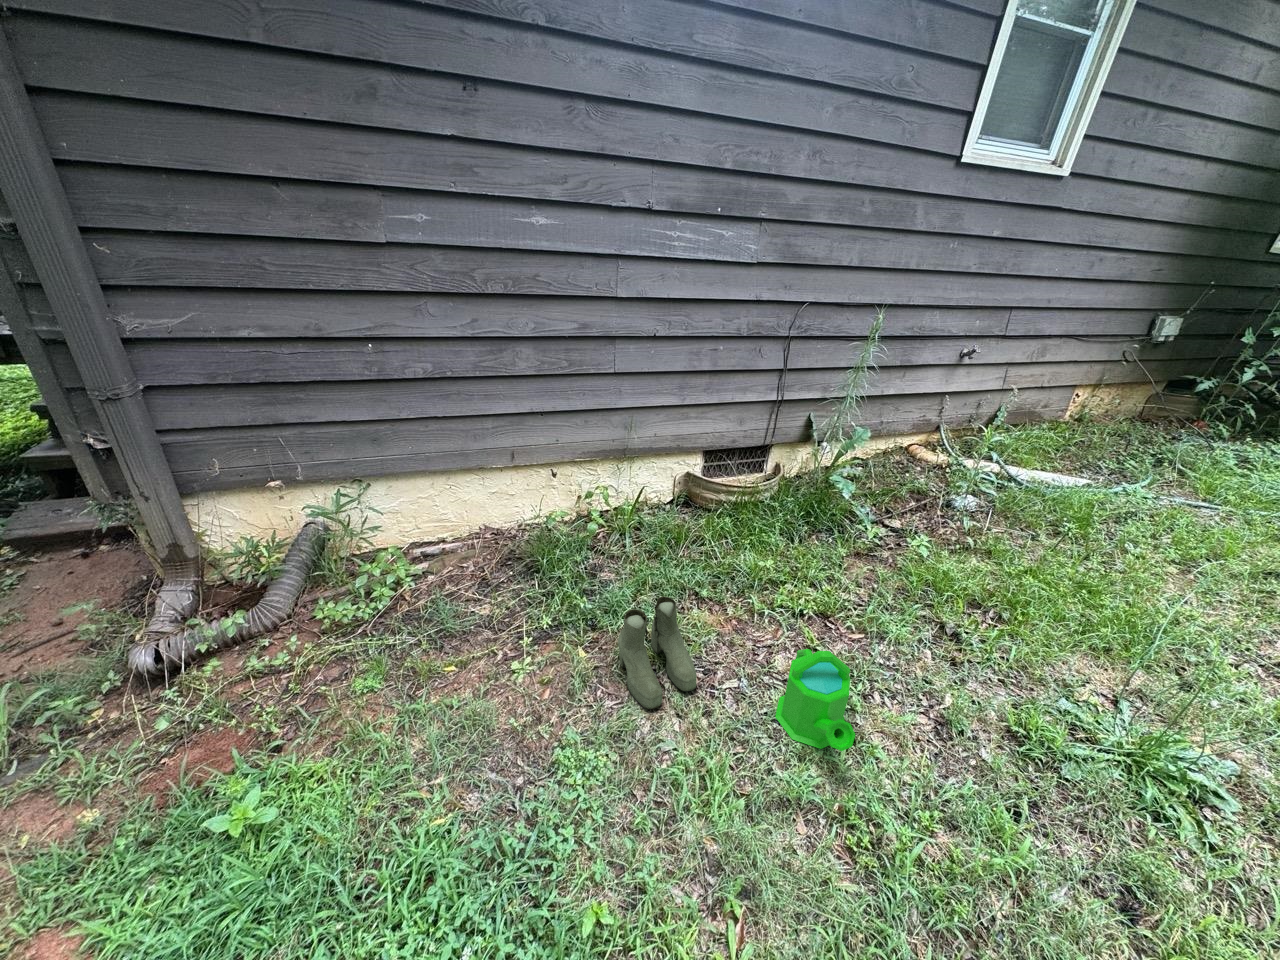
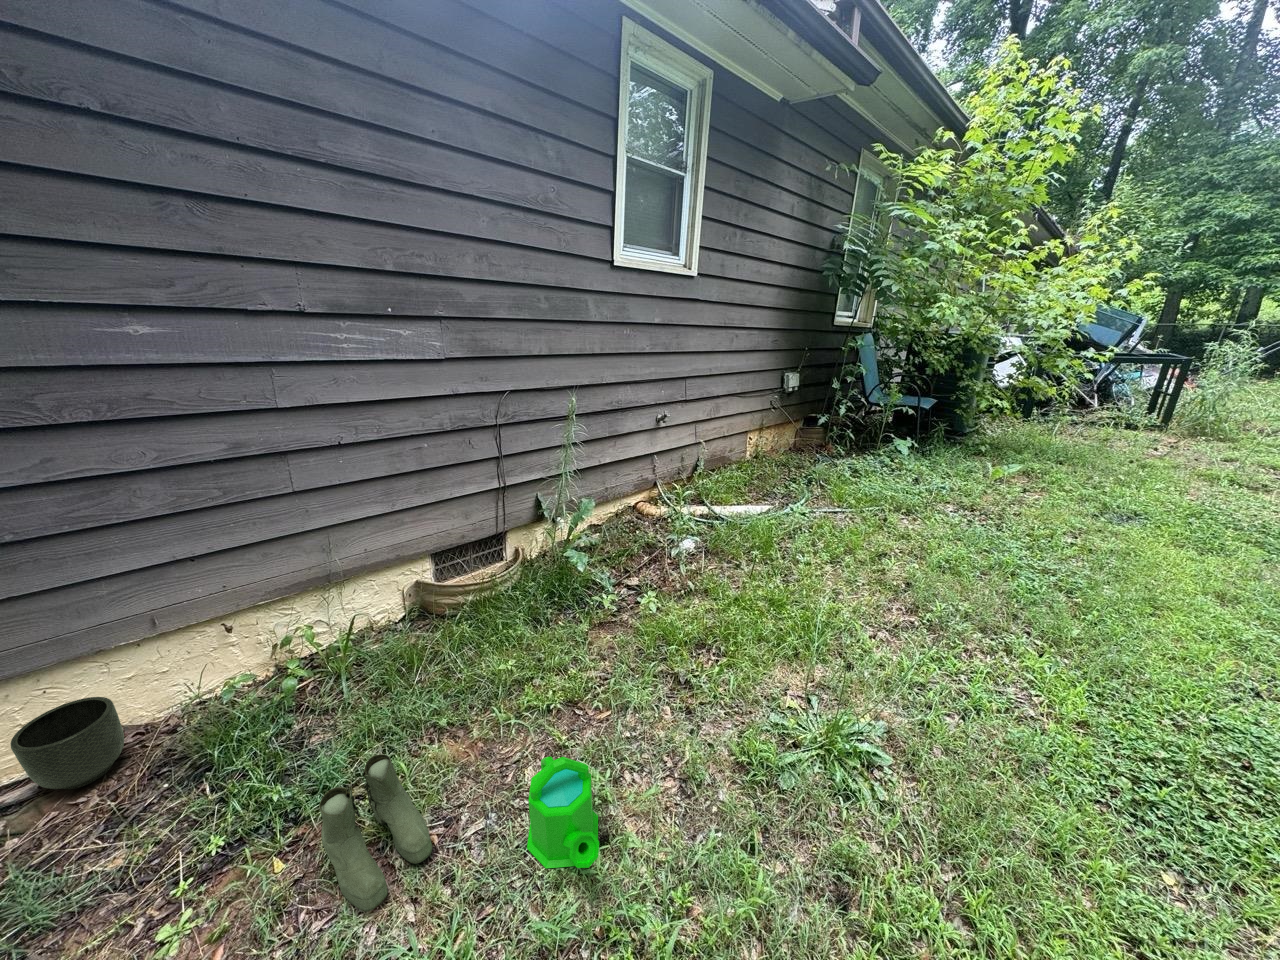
planter: none [435,498,489,557] -> present [10,697,124,789]

